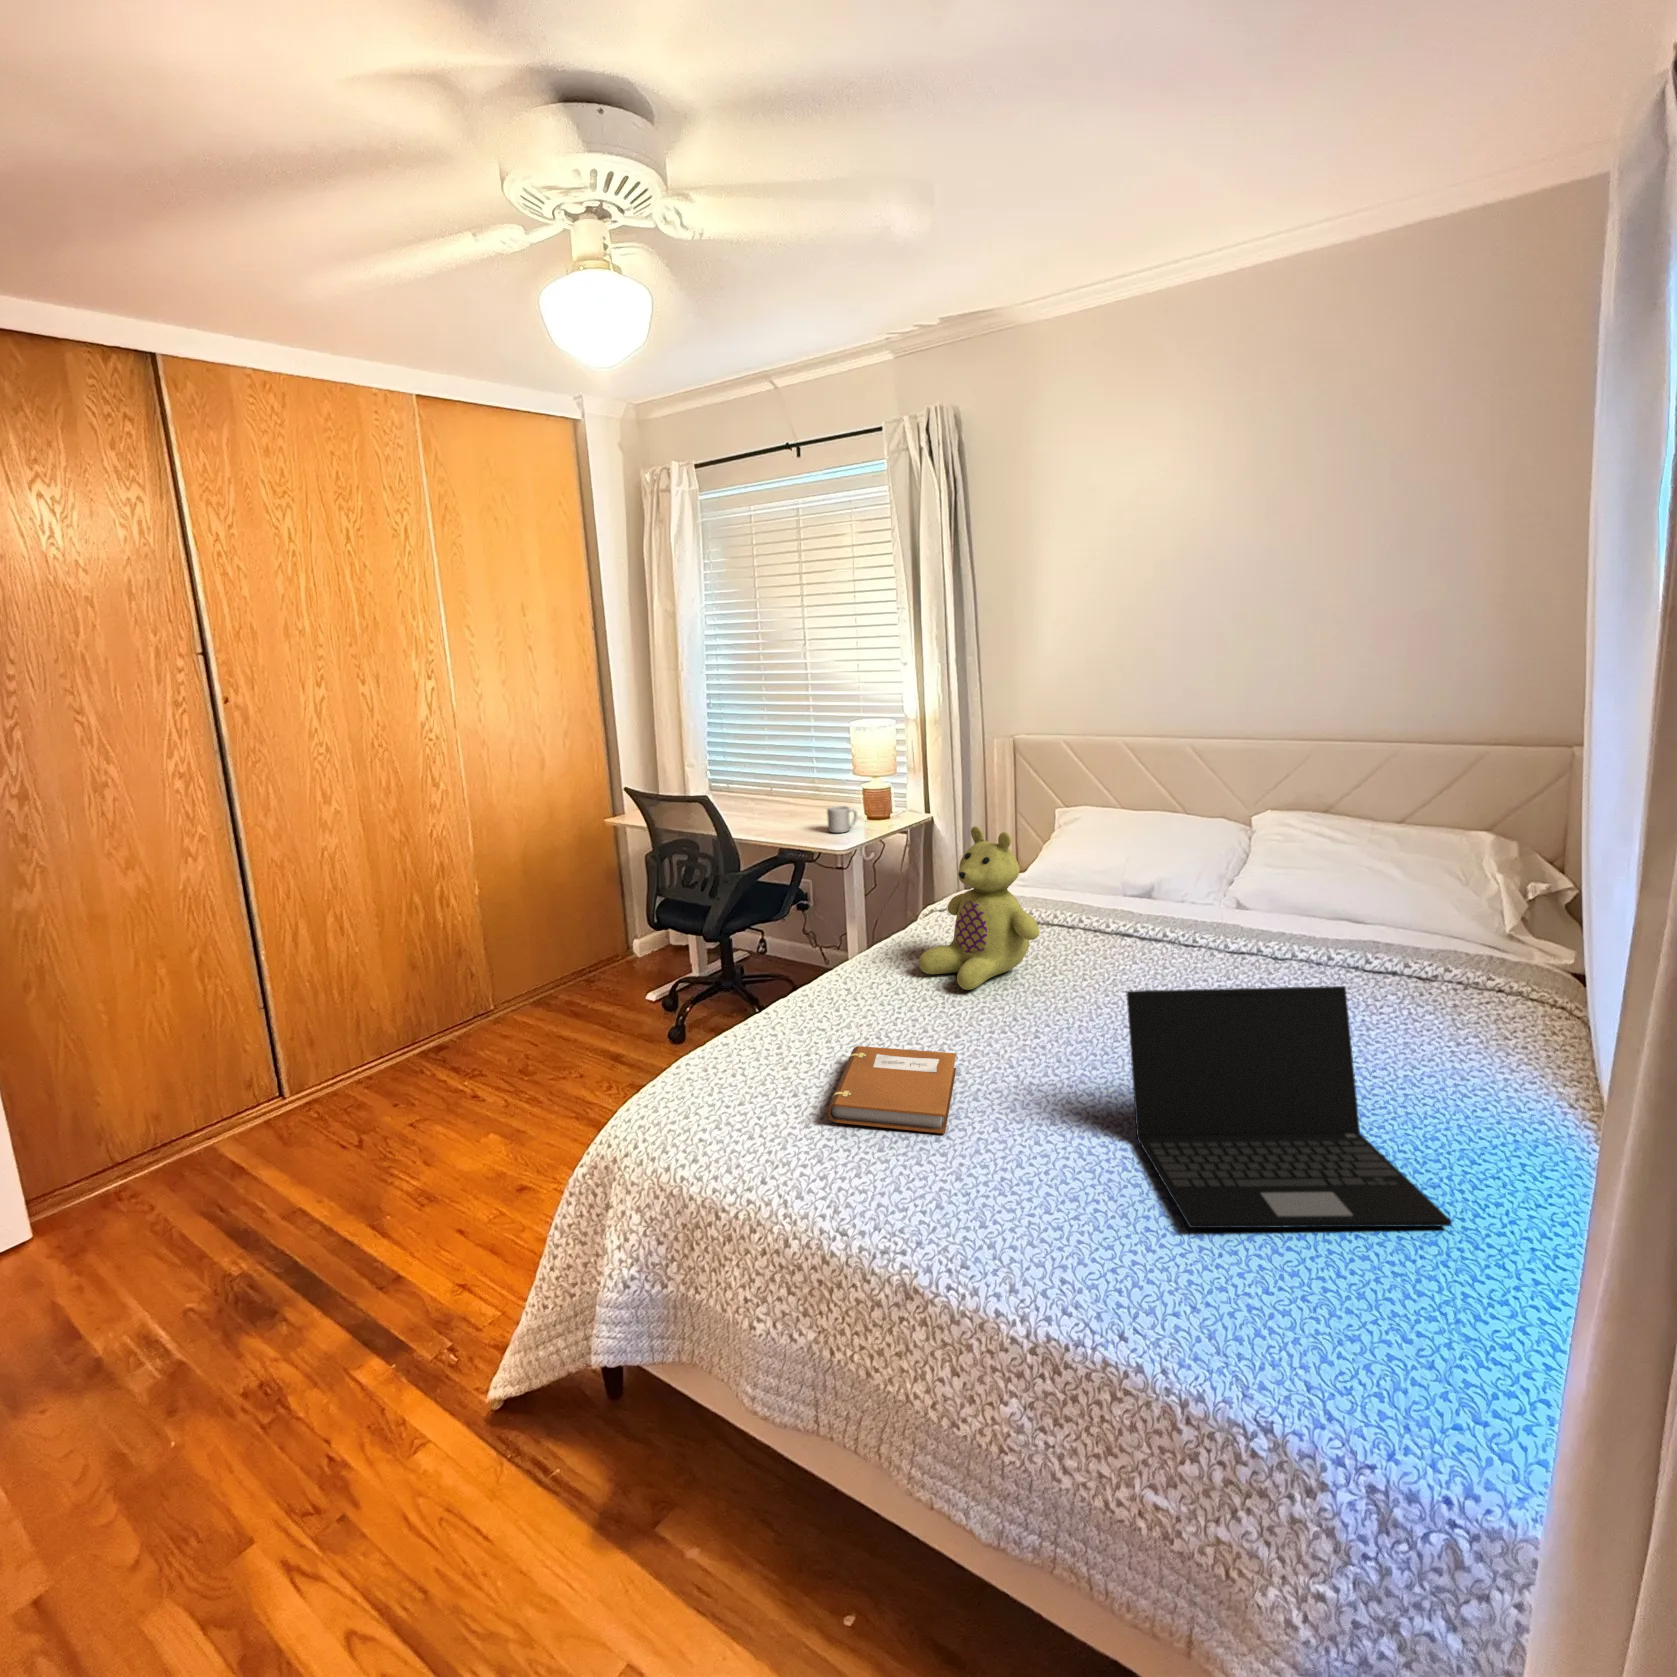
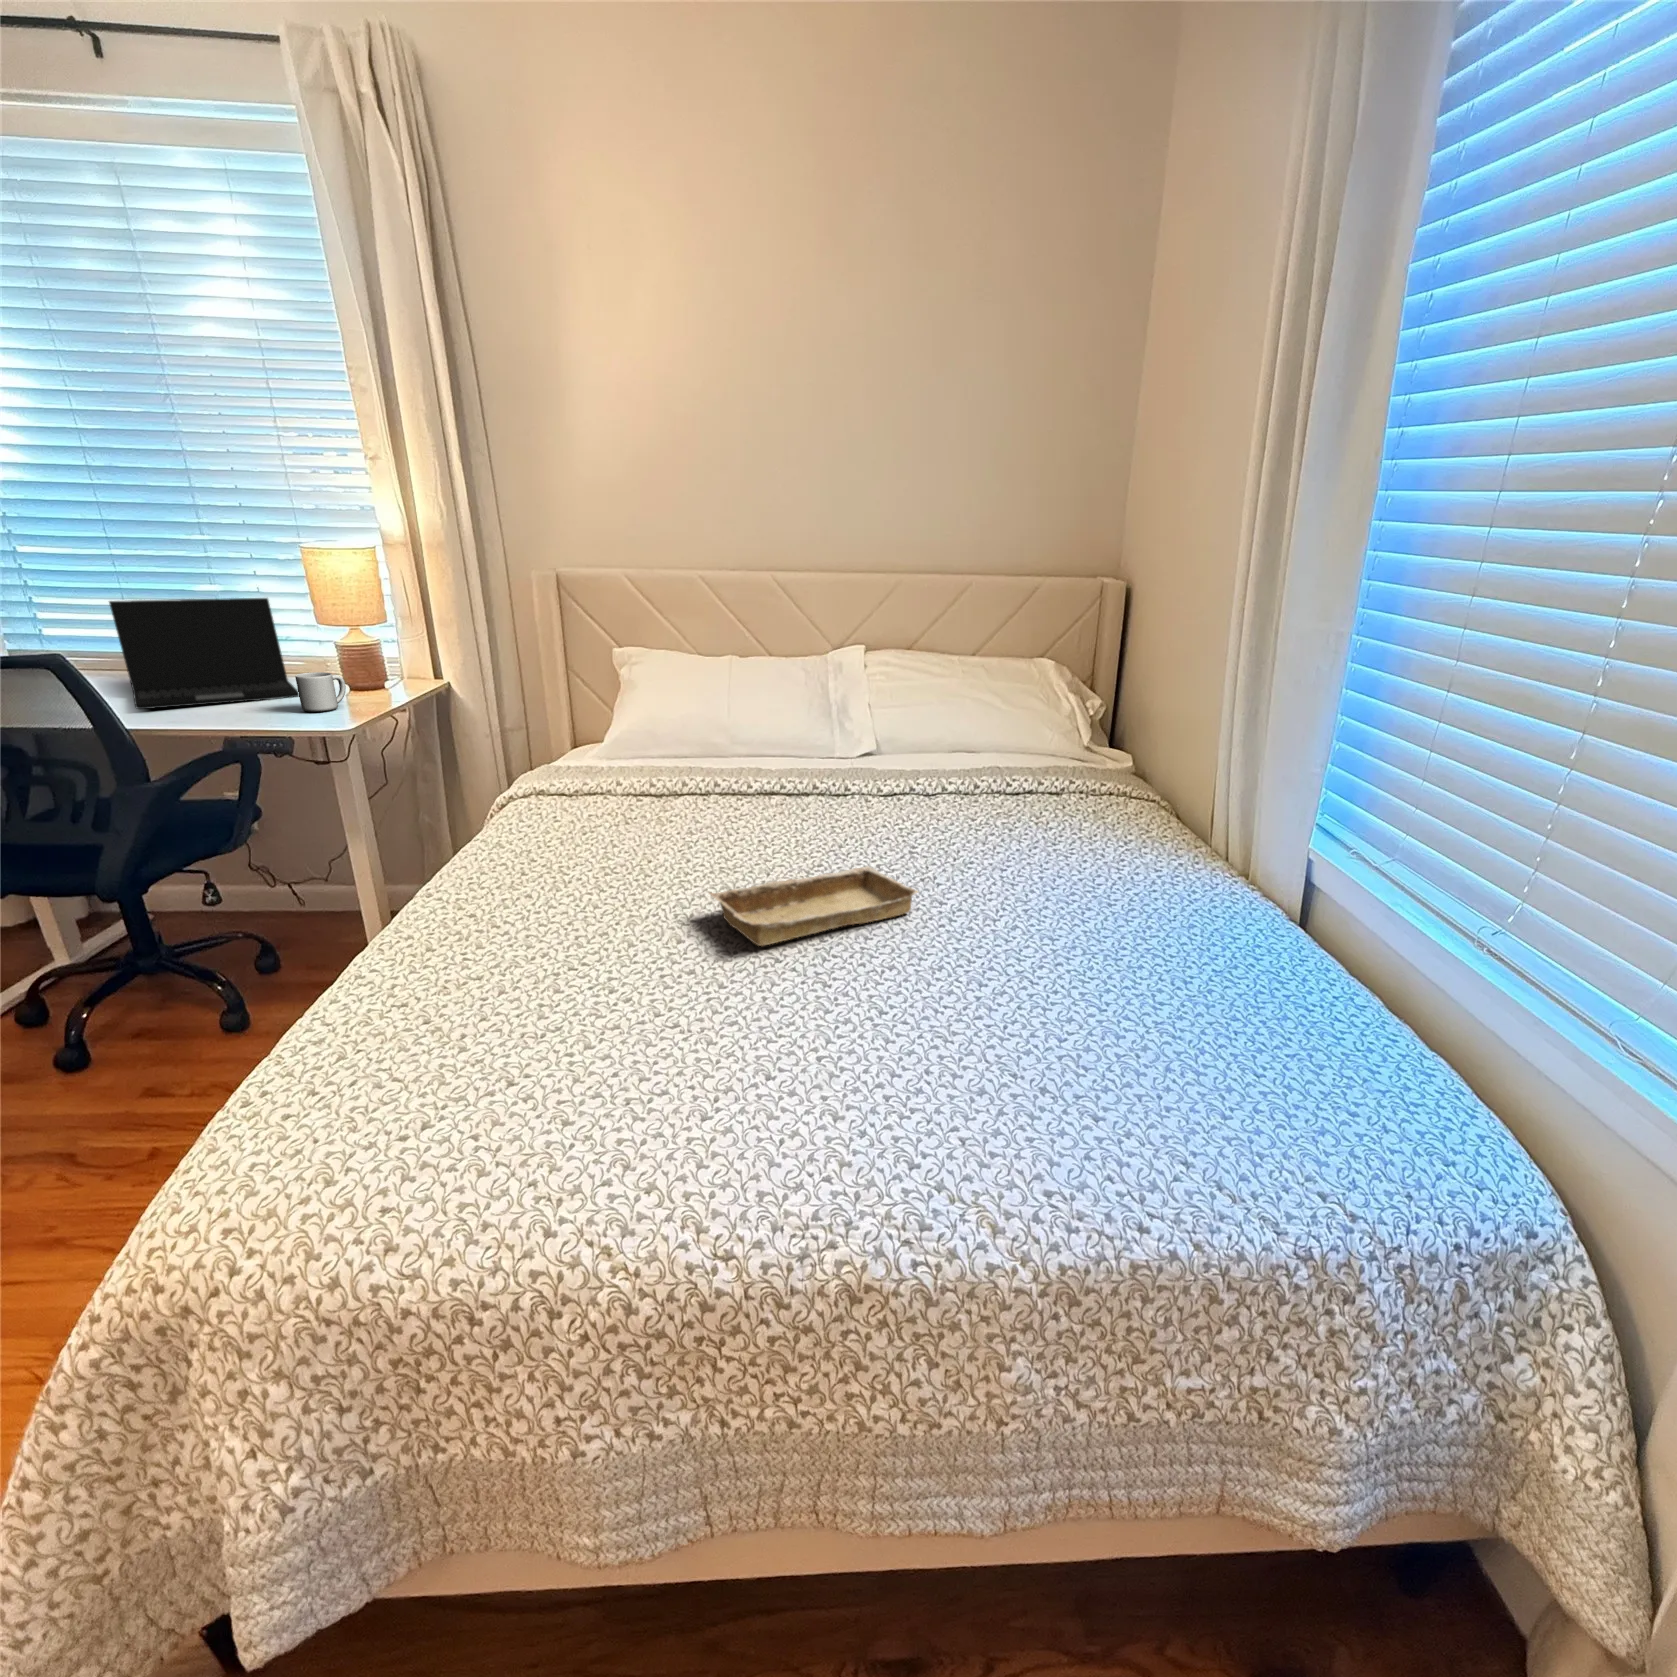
stuffed bear: present [919,826,1039,990] -> none [565,665,724,882]
laptop: present [1127,986,1451,1228] -> present [109,598,299,709]
tray: none [989,1006,1159,1058] -> present [711,866,918,946]
notebook: present [828,1046,956,1134] -> none [564,960,772,1102]

